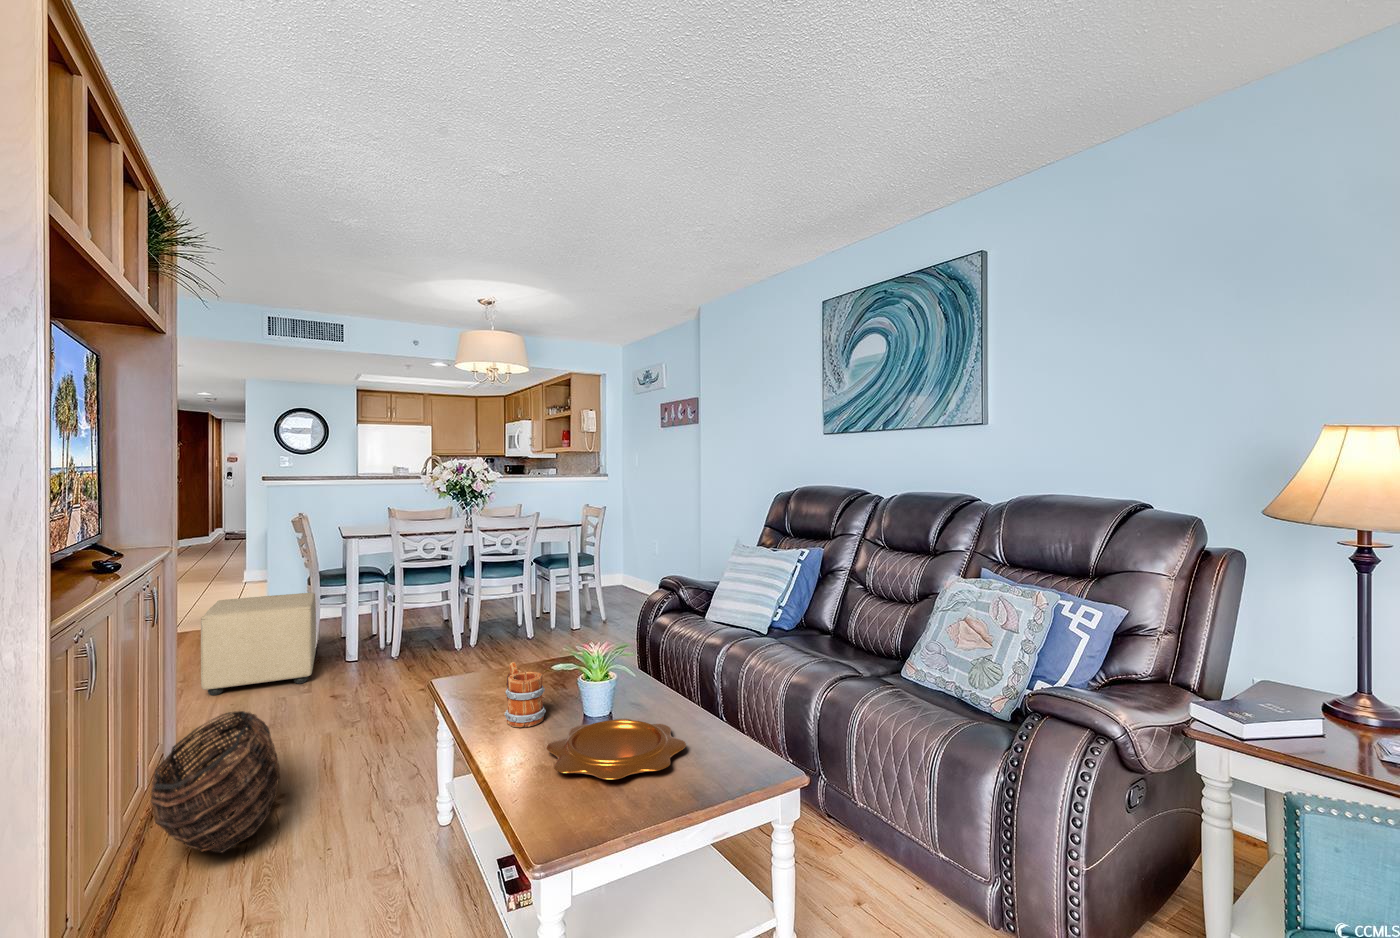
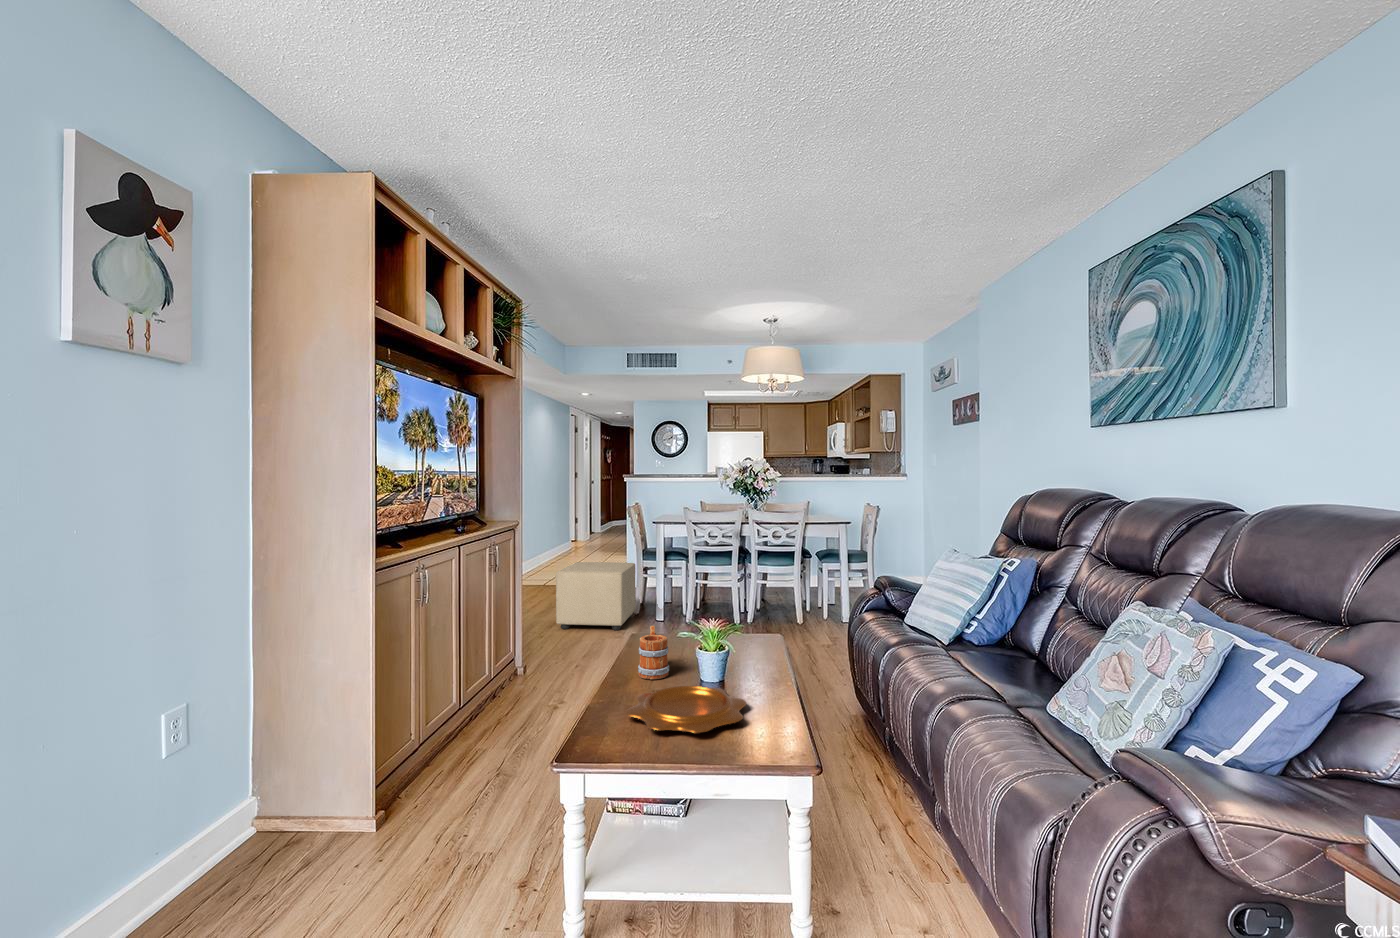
basket: present [151,711,279,852] -> none [463,636,549,728]

